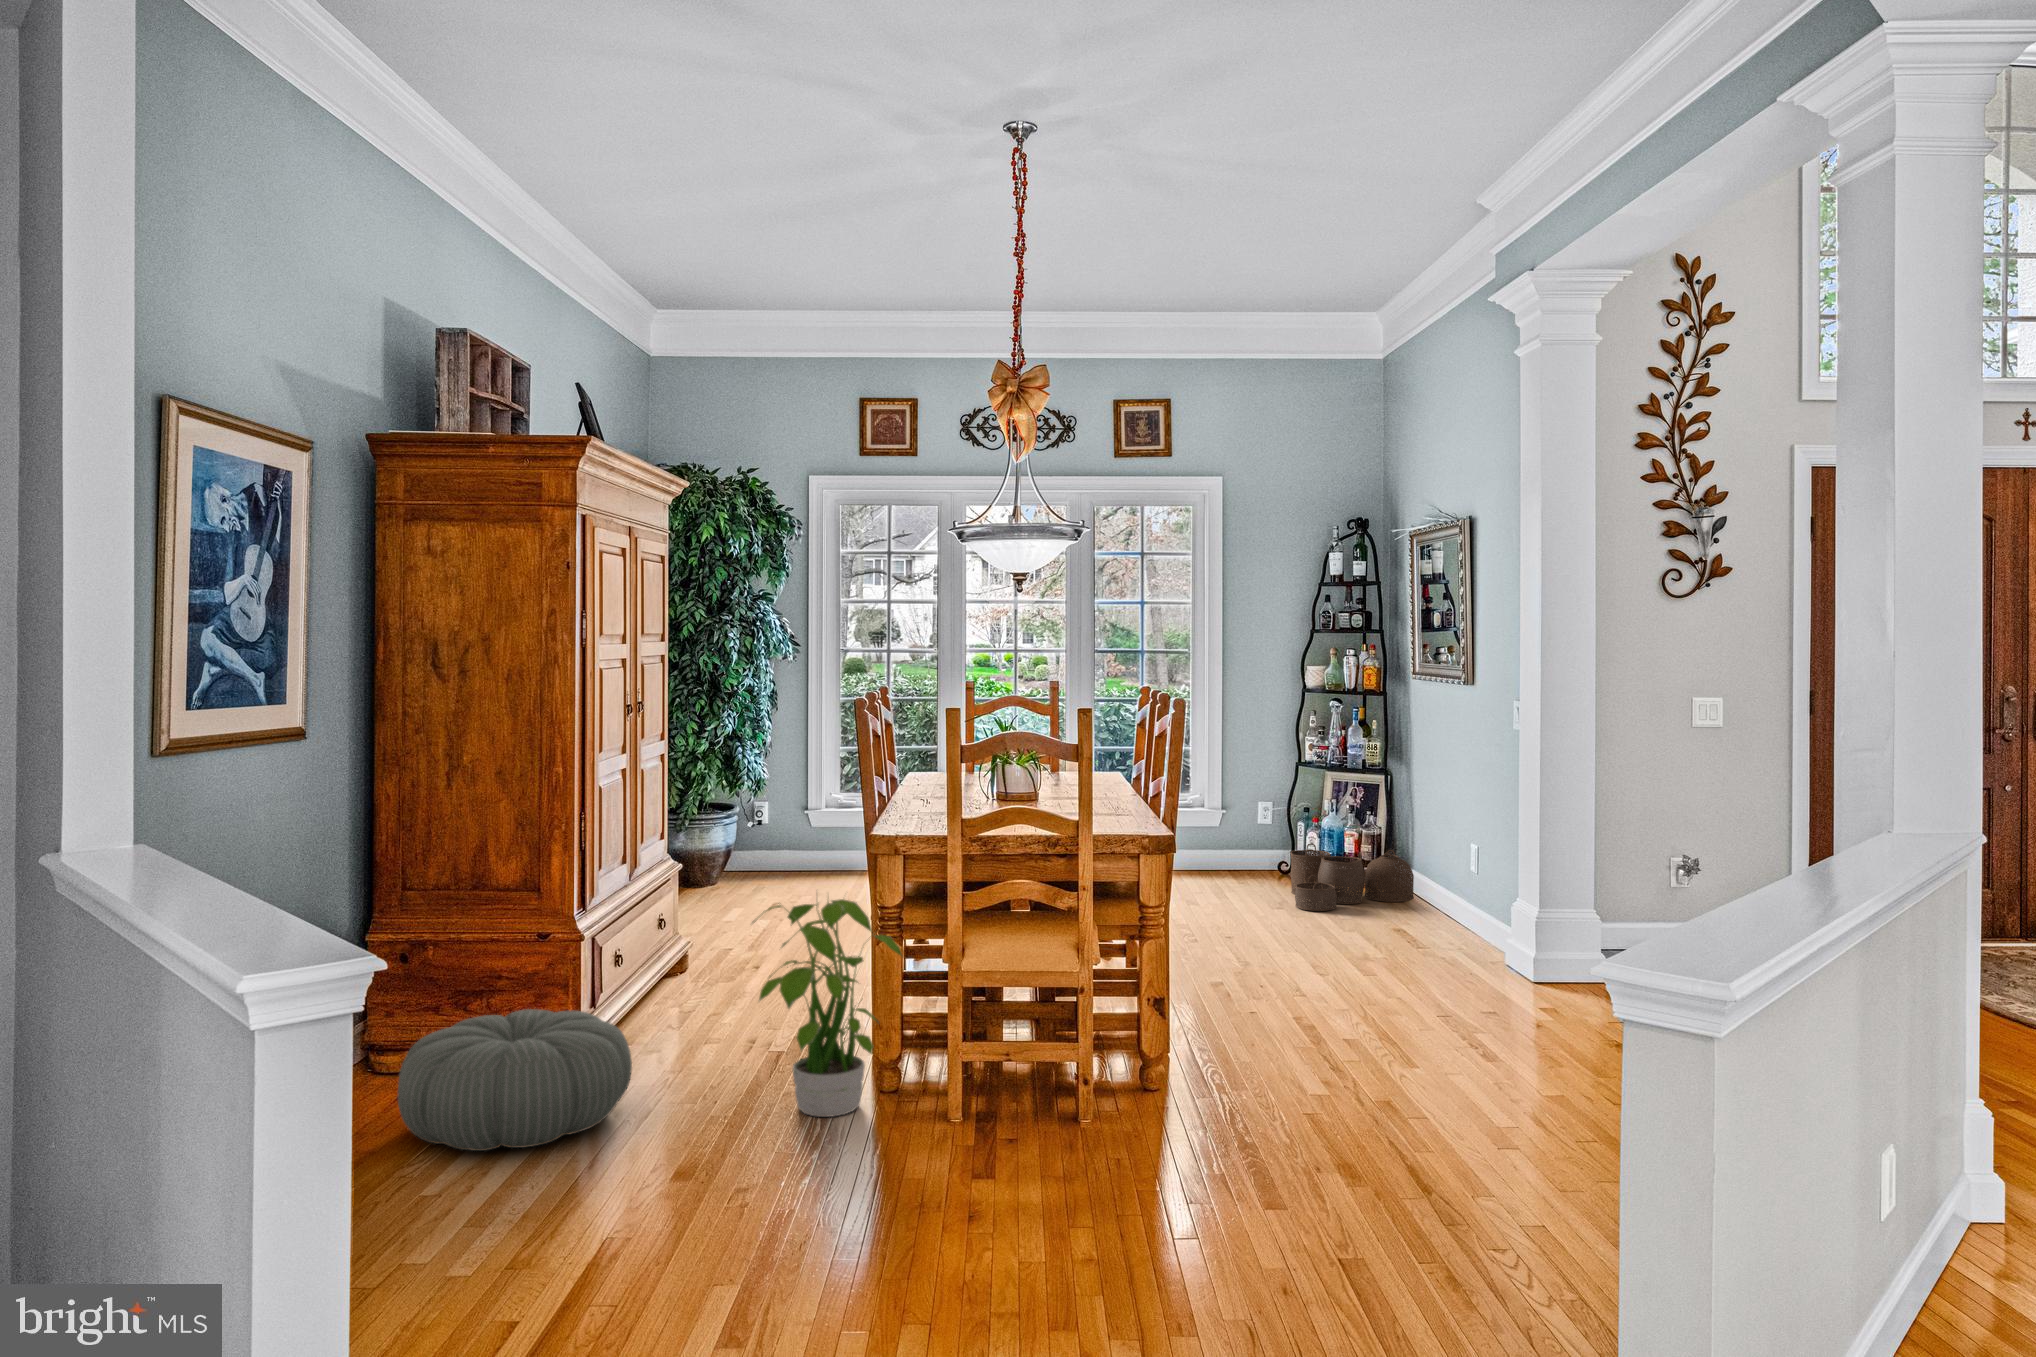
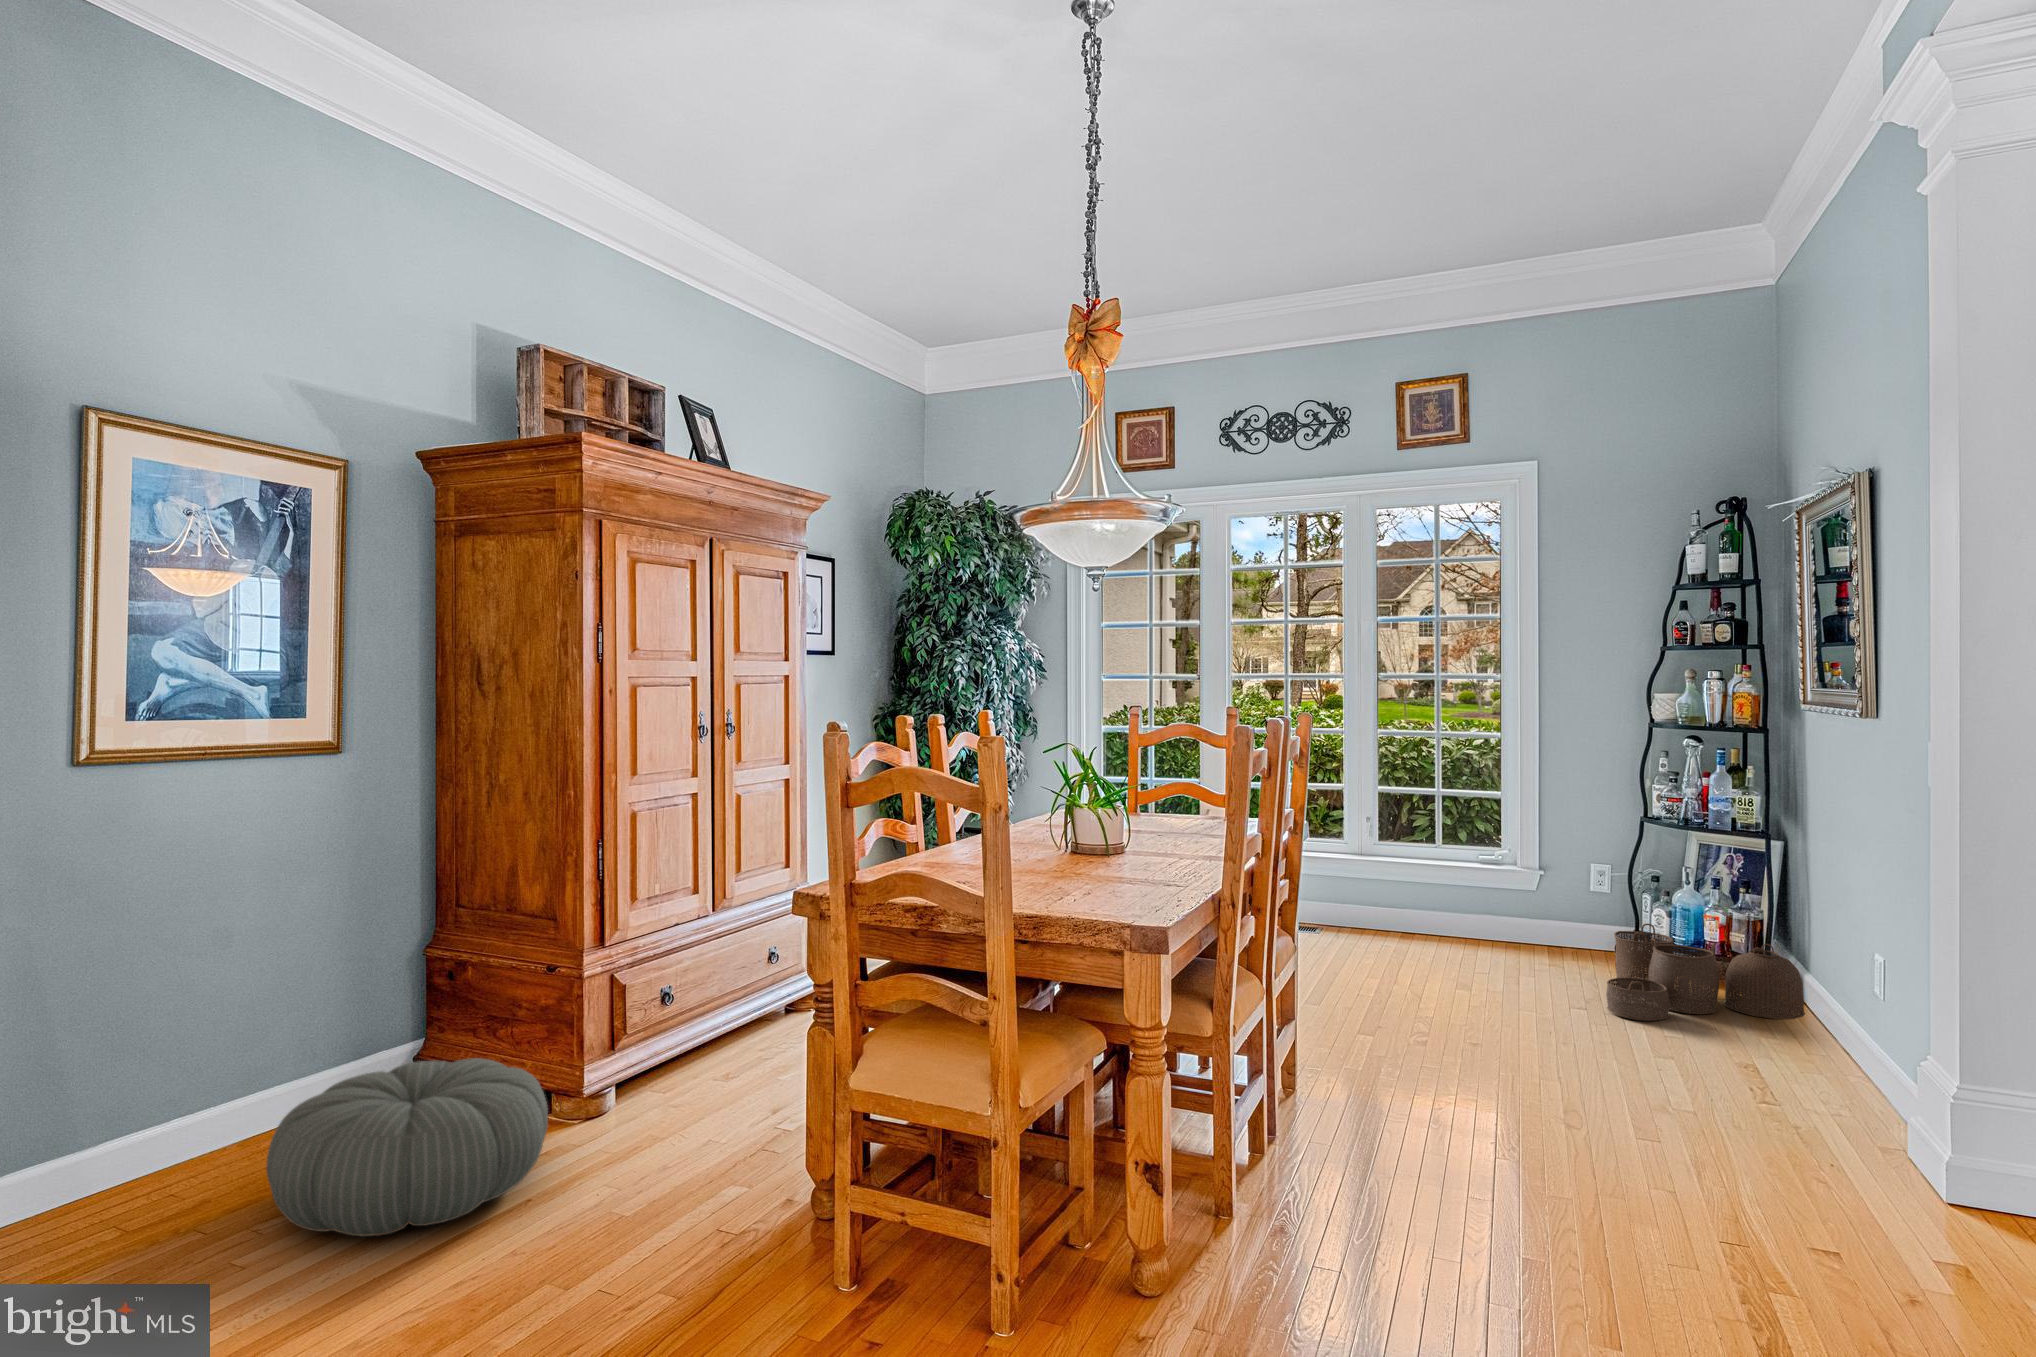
potted plant: present [752,899,902,1117] -> none [628,959,804,1263]

